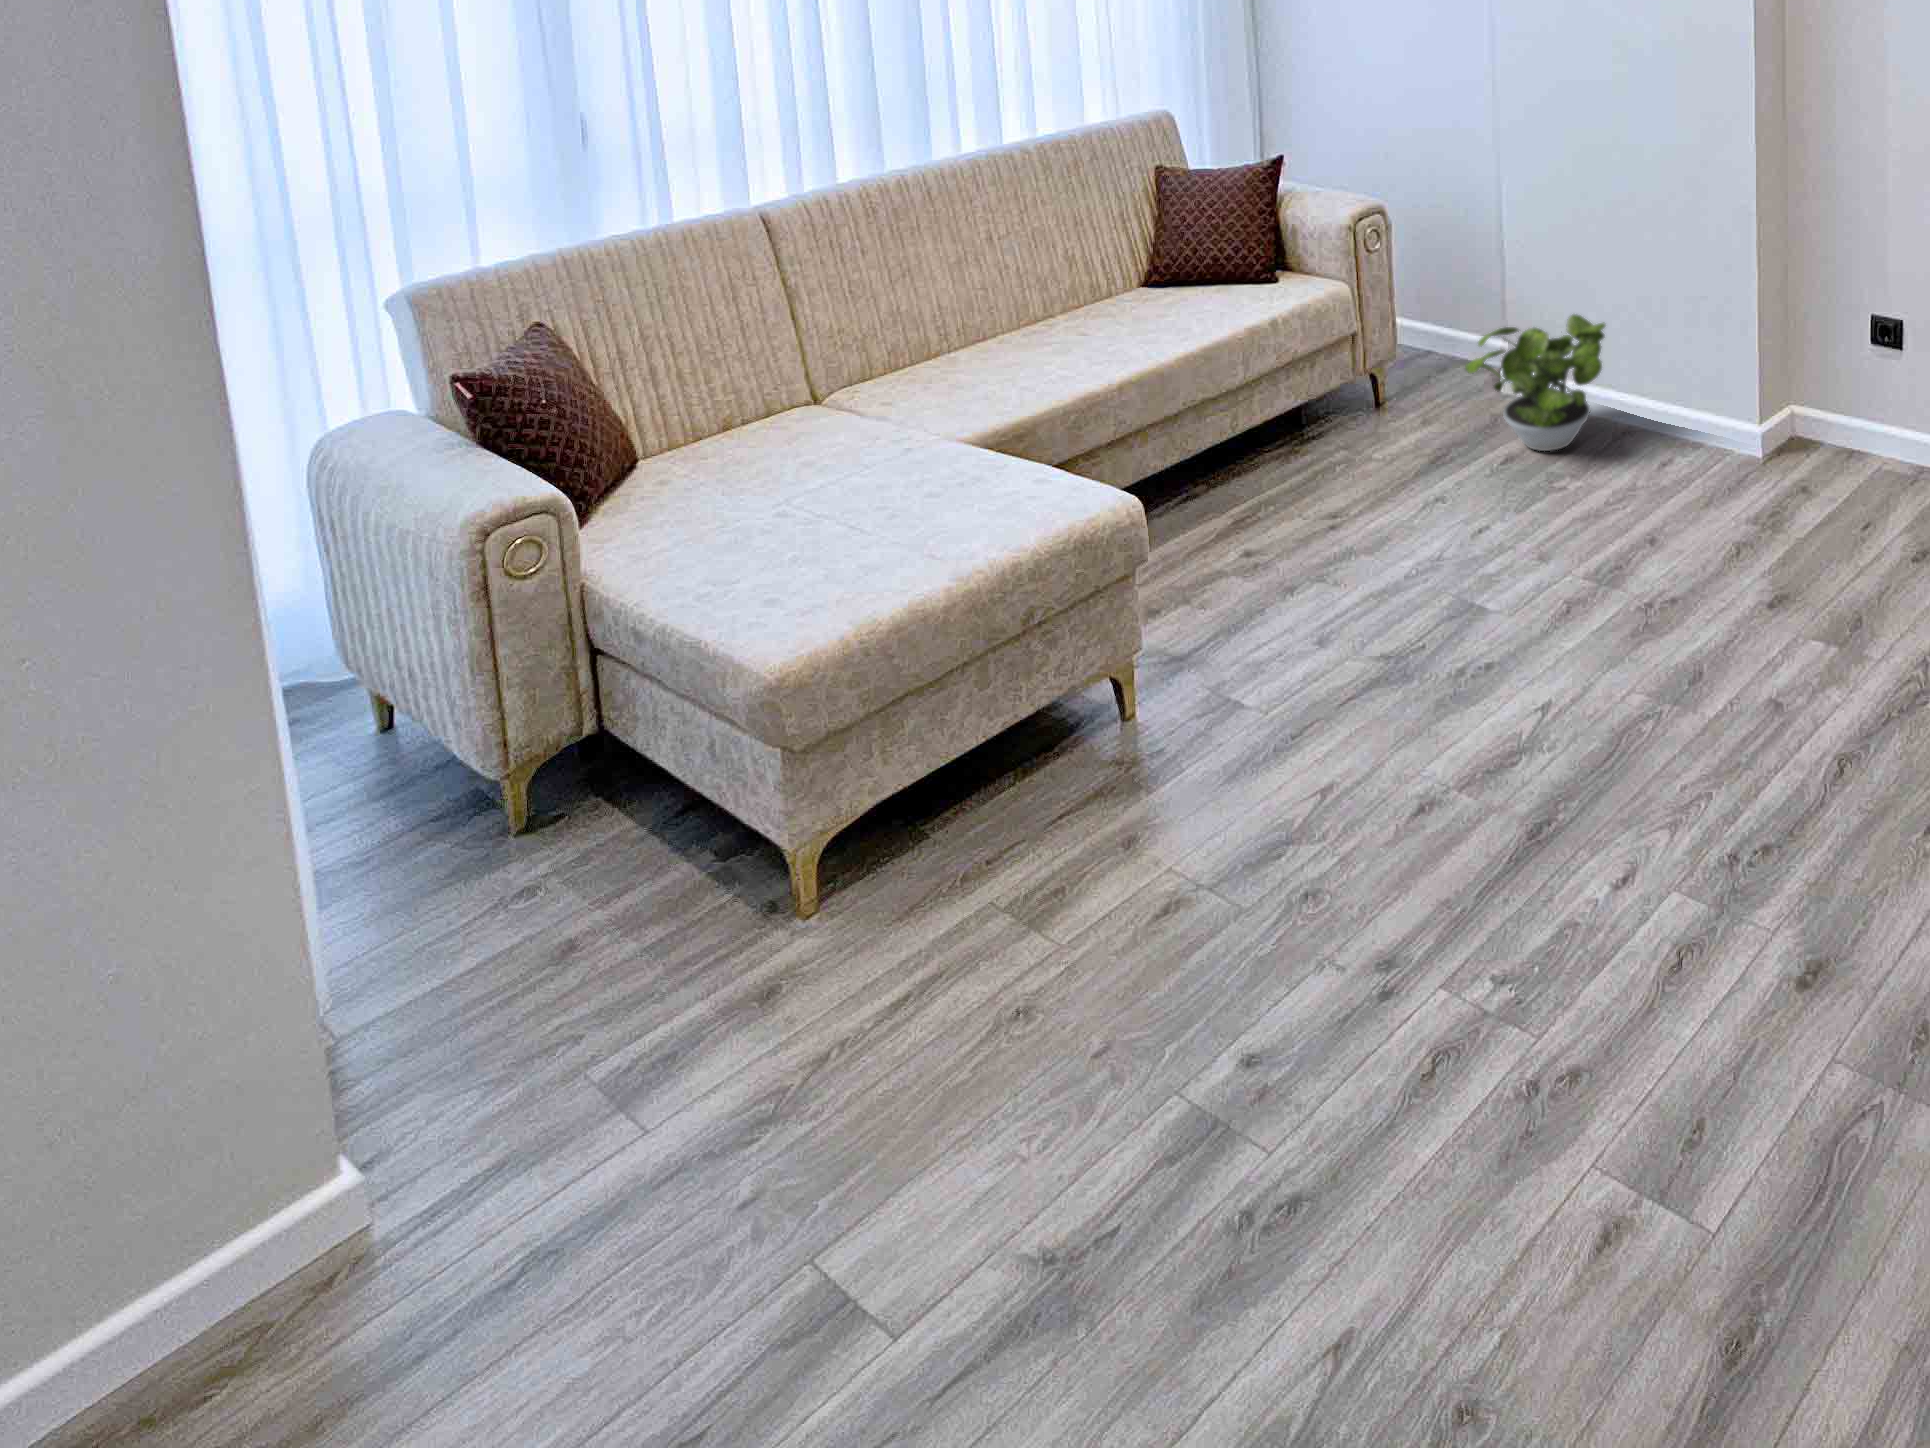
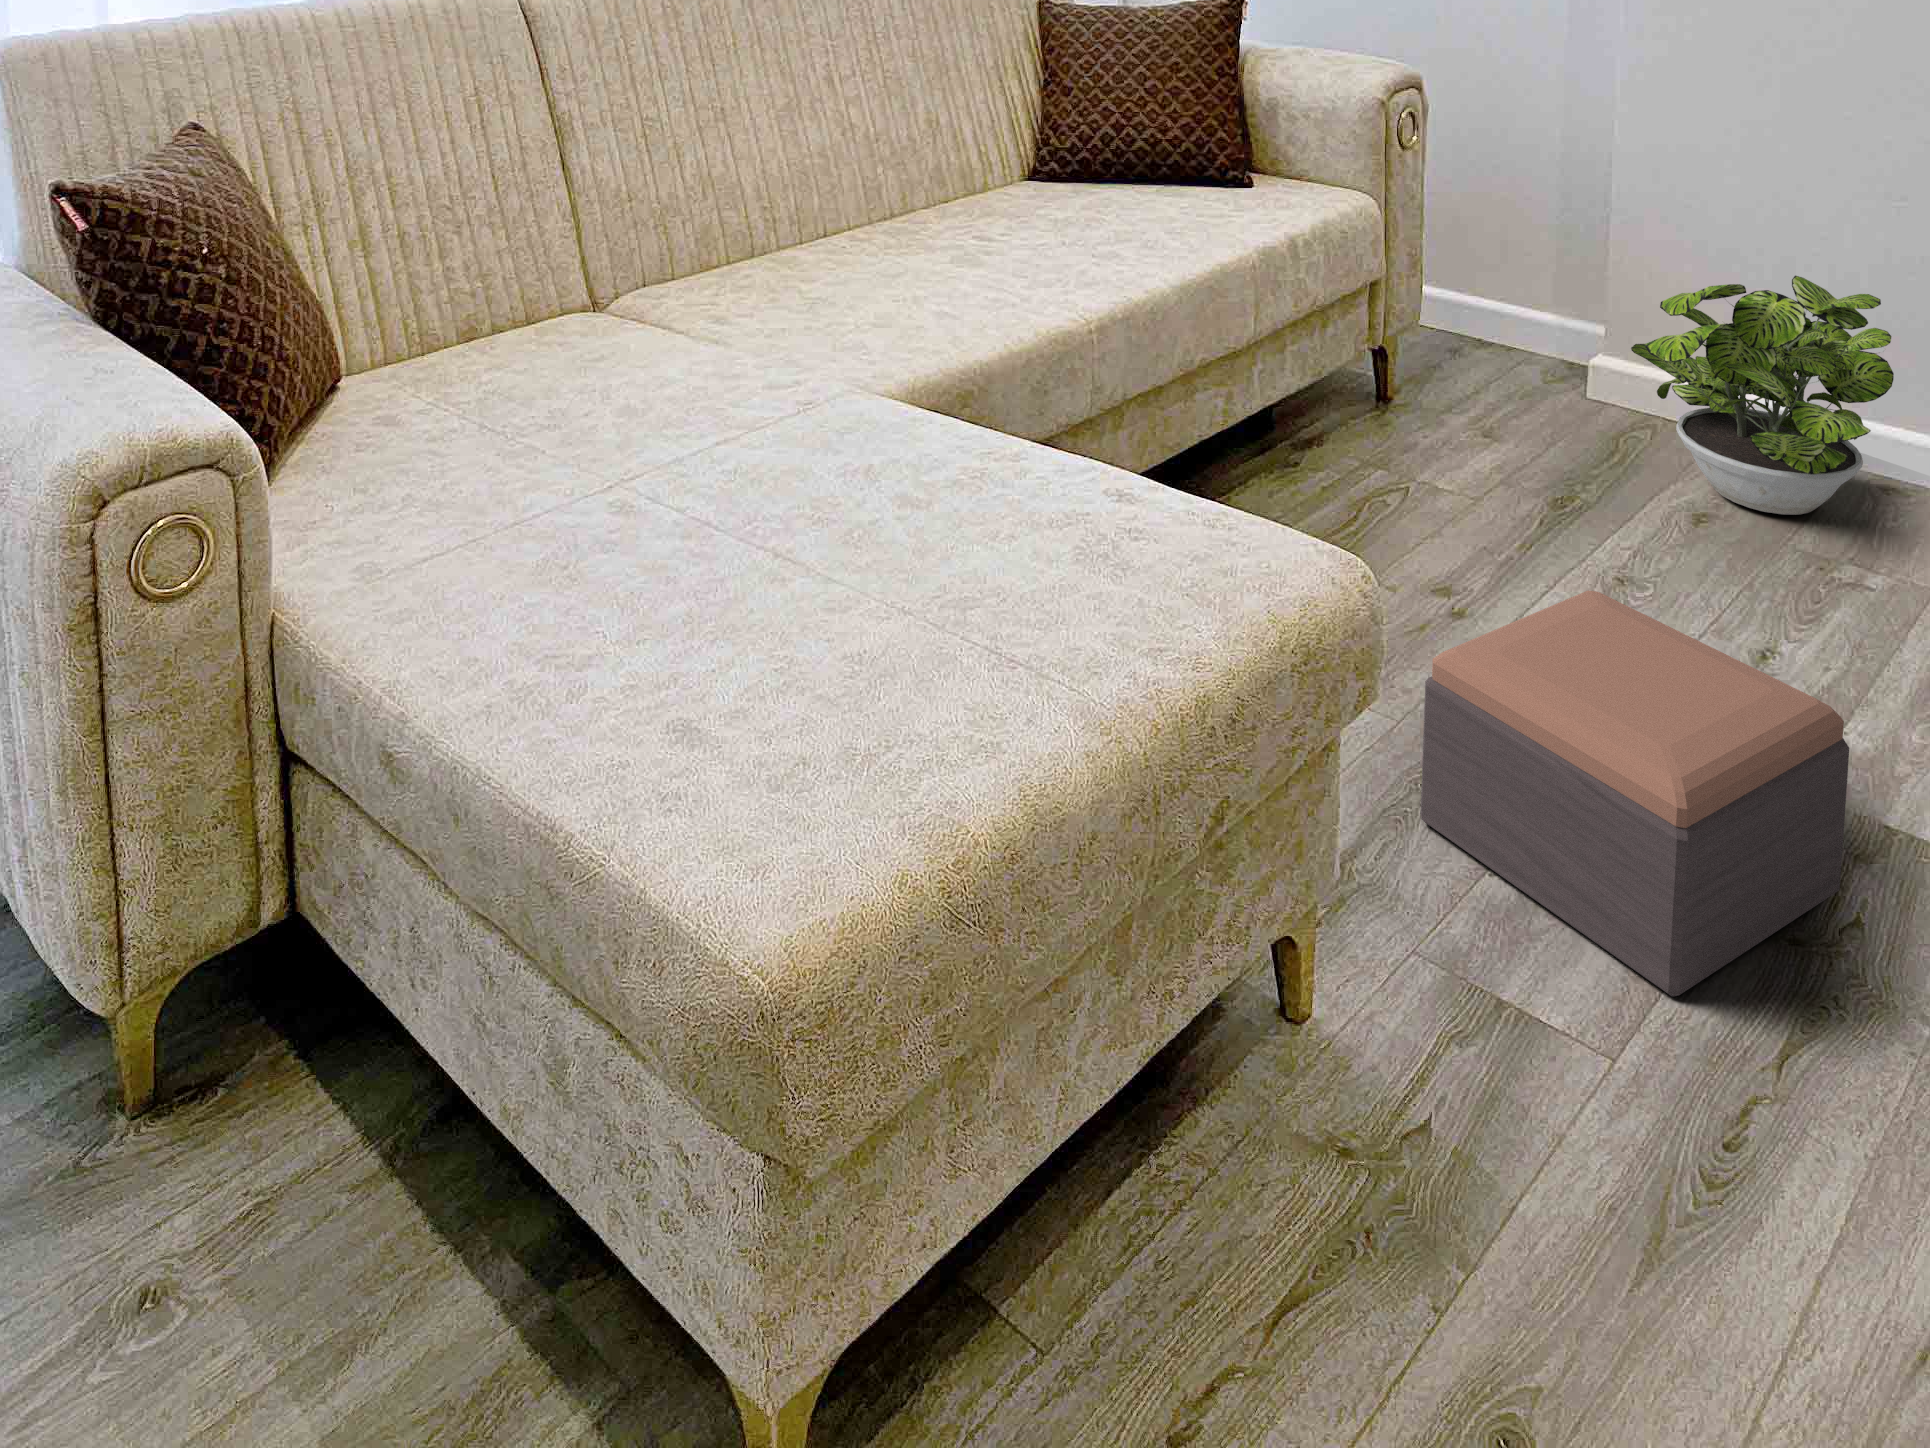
footstool: none [1231,503,1412,680] -> present [1421,590,1849,997]

